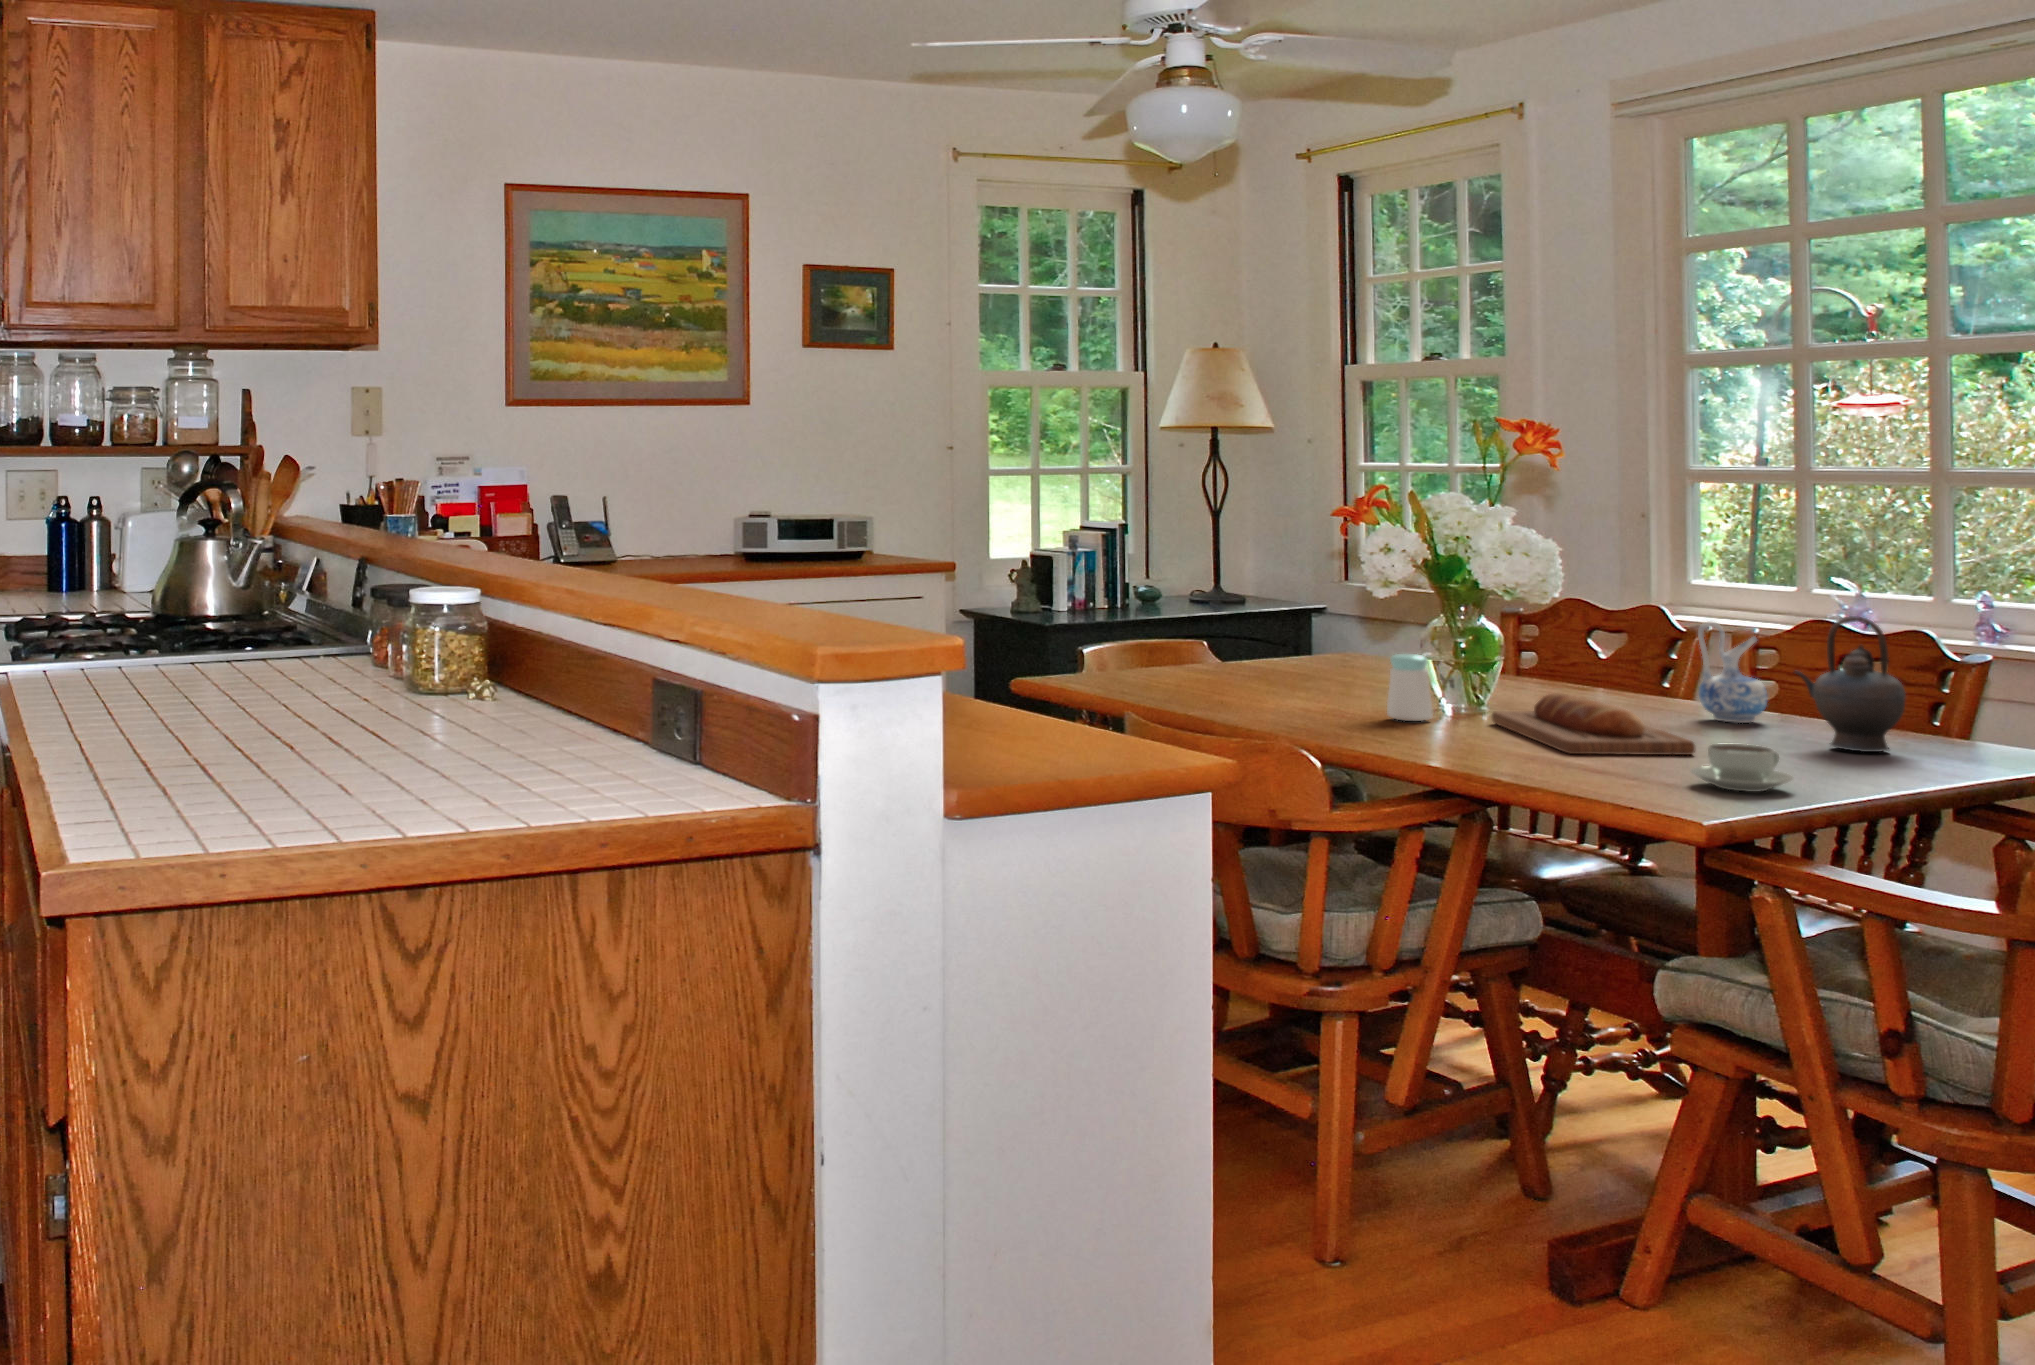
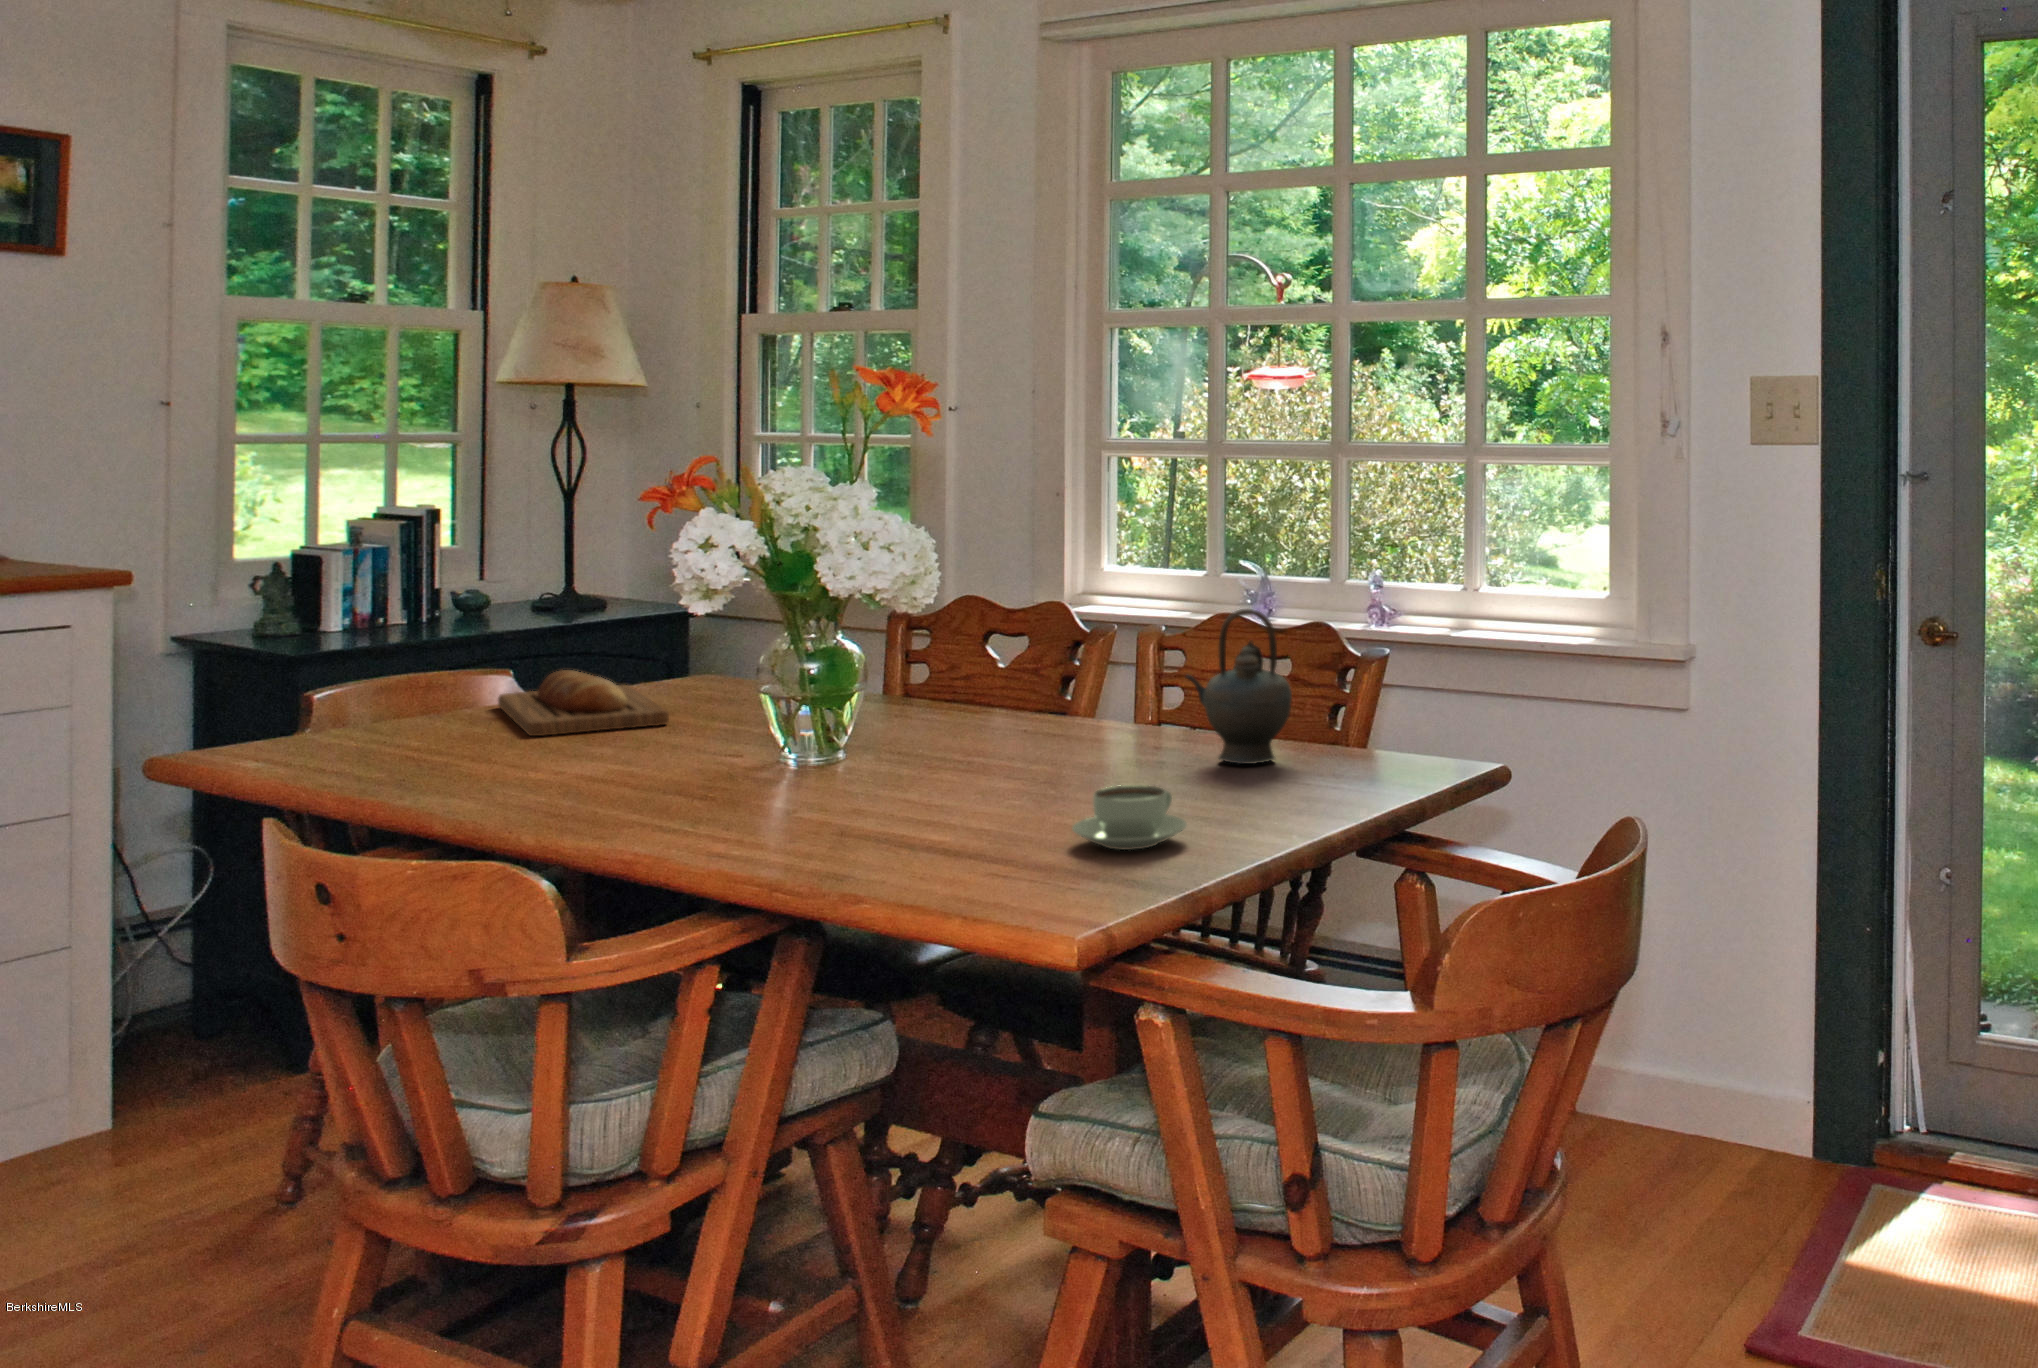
ceramic pitcher: present [1698,621,1768,723] -> none [1087,618,1156,734]
salt shaker: present [1387,654,1433,721] -> none [712,683,773,775]
bread loaf: present [1491,693,1695,755] -> present [498,670,669,736]

